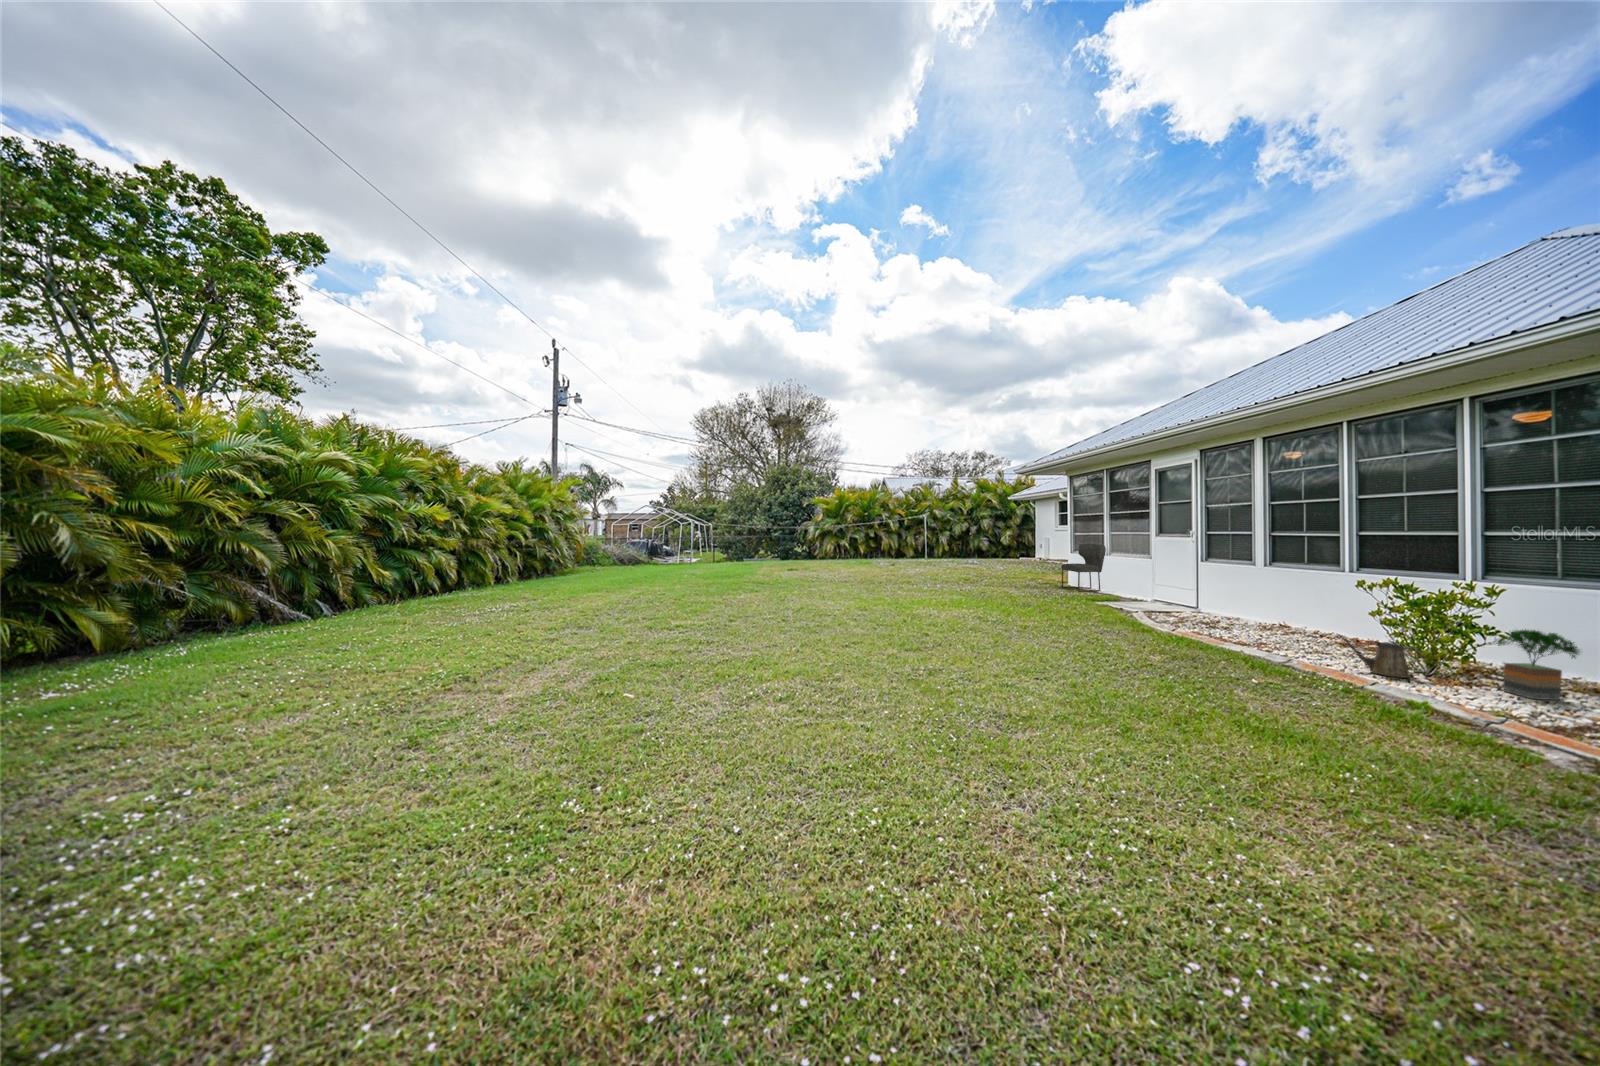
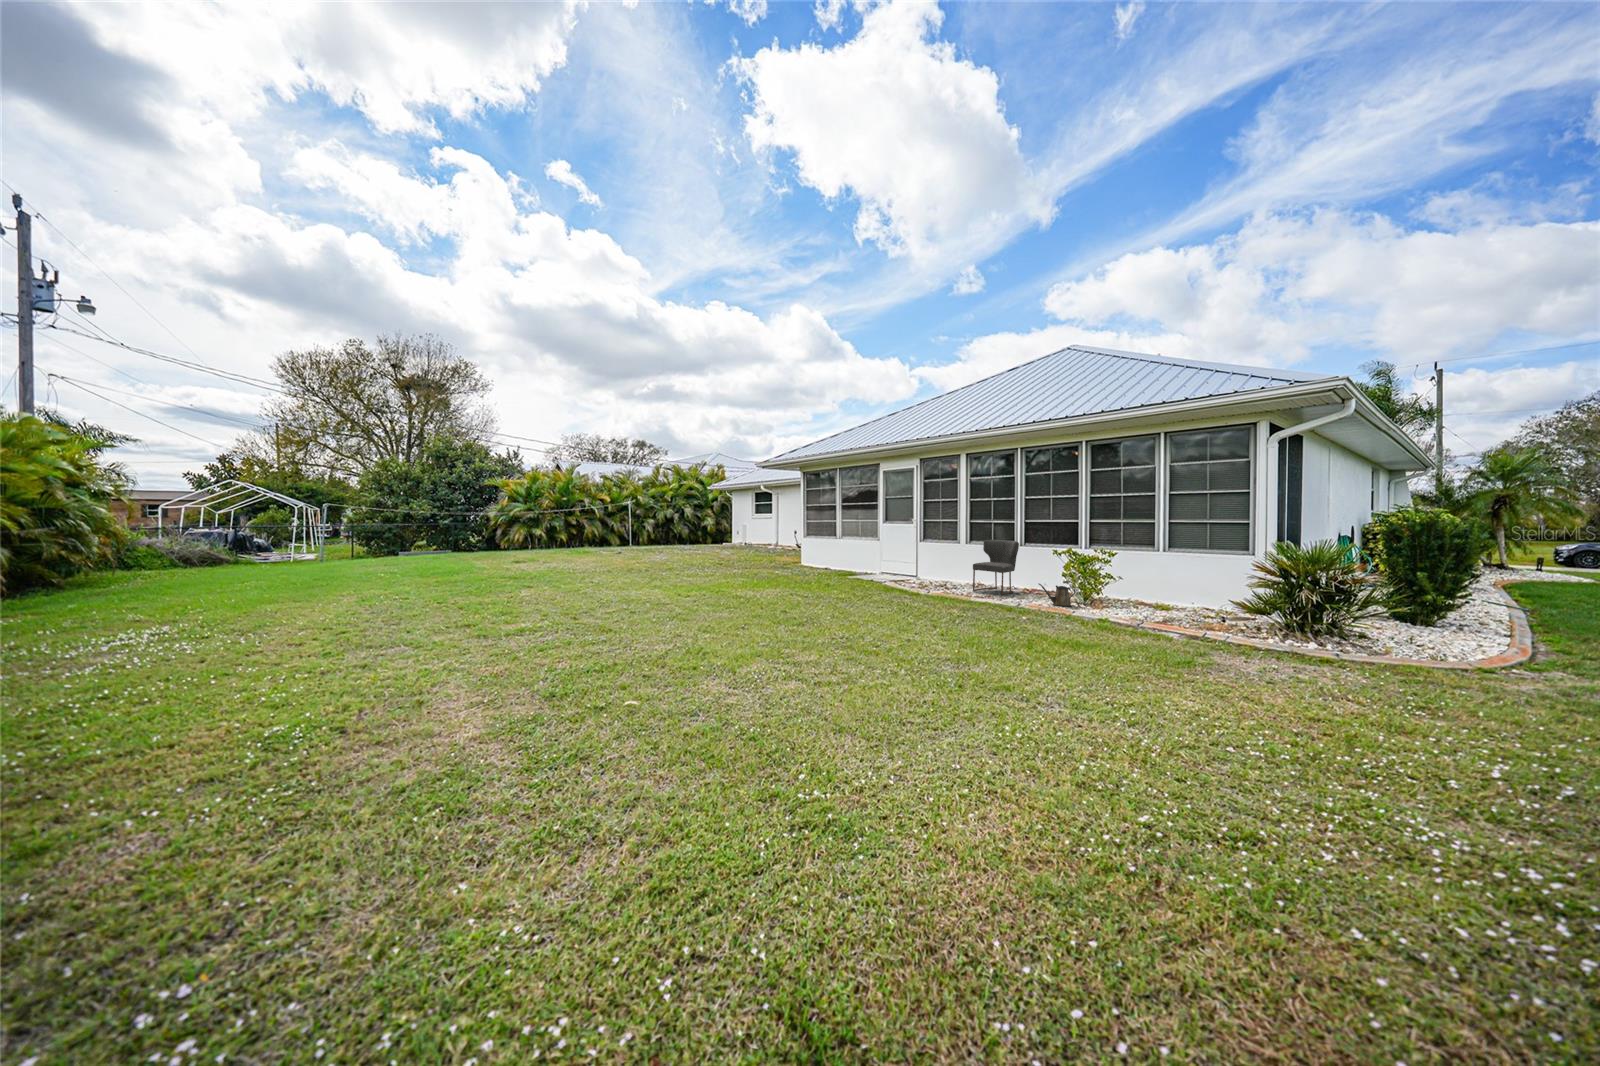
chair: present [1061,544,1106,592] -> present [973,540,1019,595]
potted tree: present [1498,629,1580,700] -> none [1104,572,1137,609]

